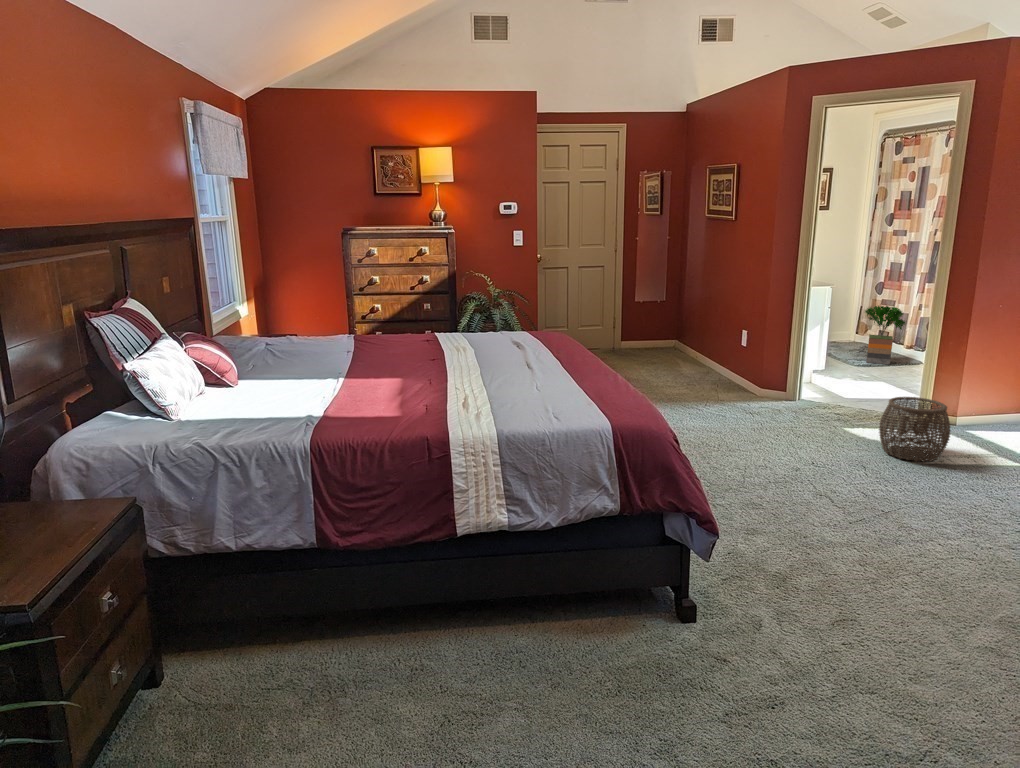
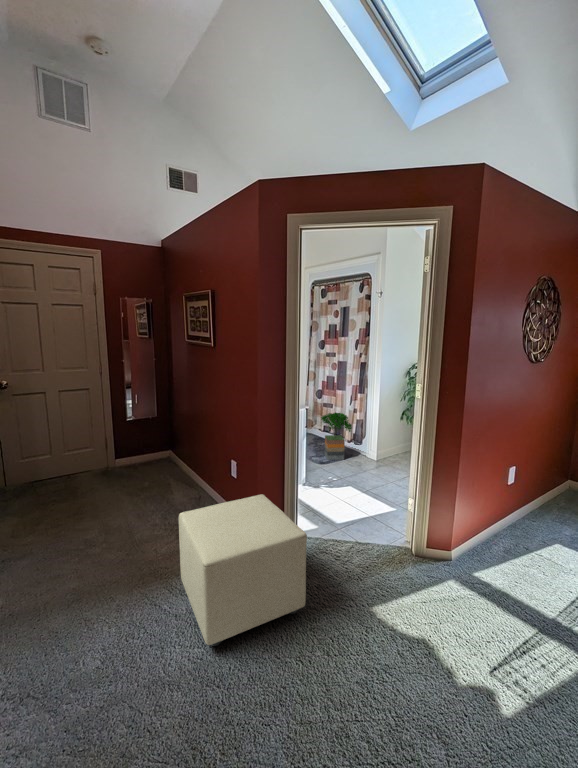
ottoman: none [686,345,782,422] -> present [179,494,307,646]
woven basket: present [879,397,951,462] -> none [444,567,539,680]

